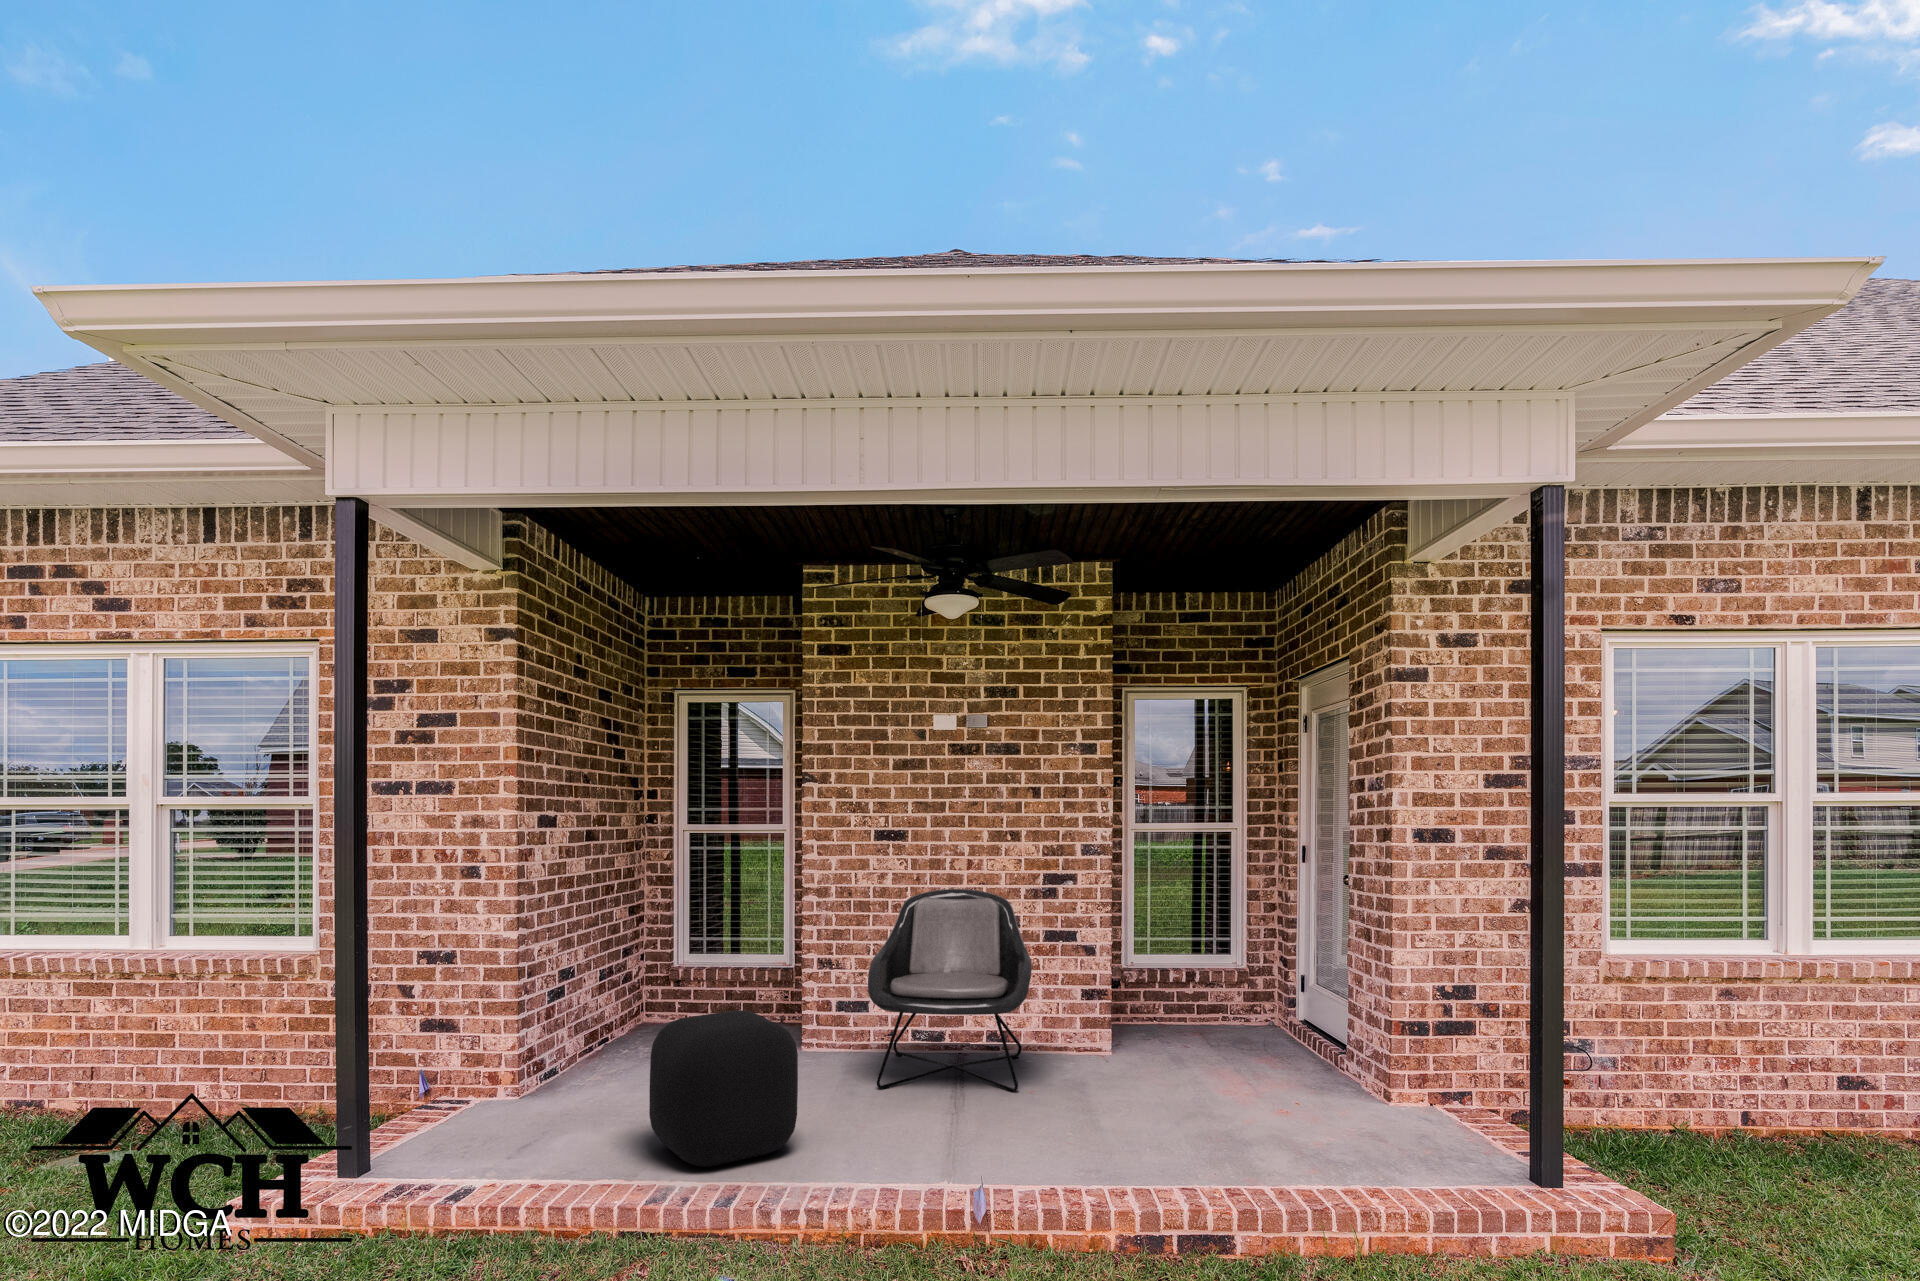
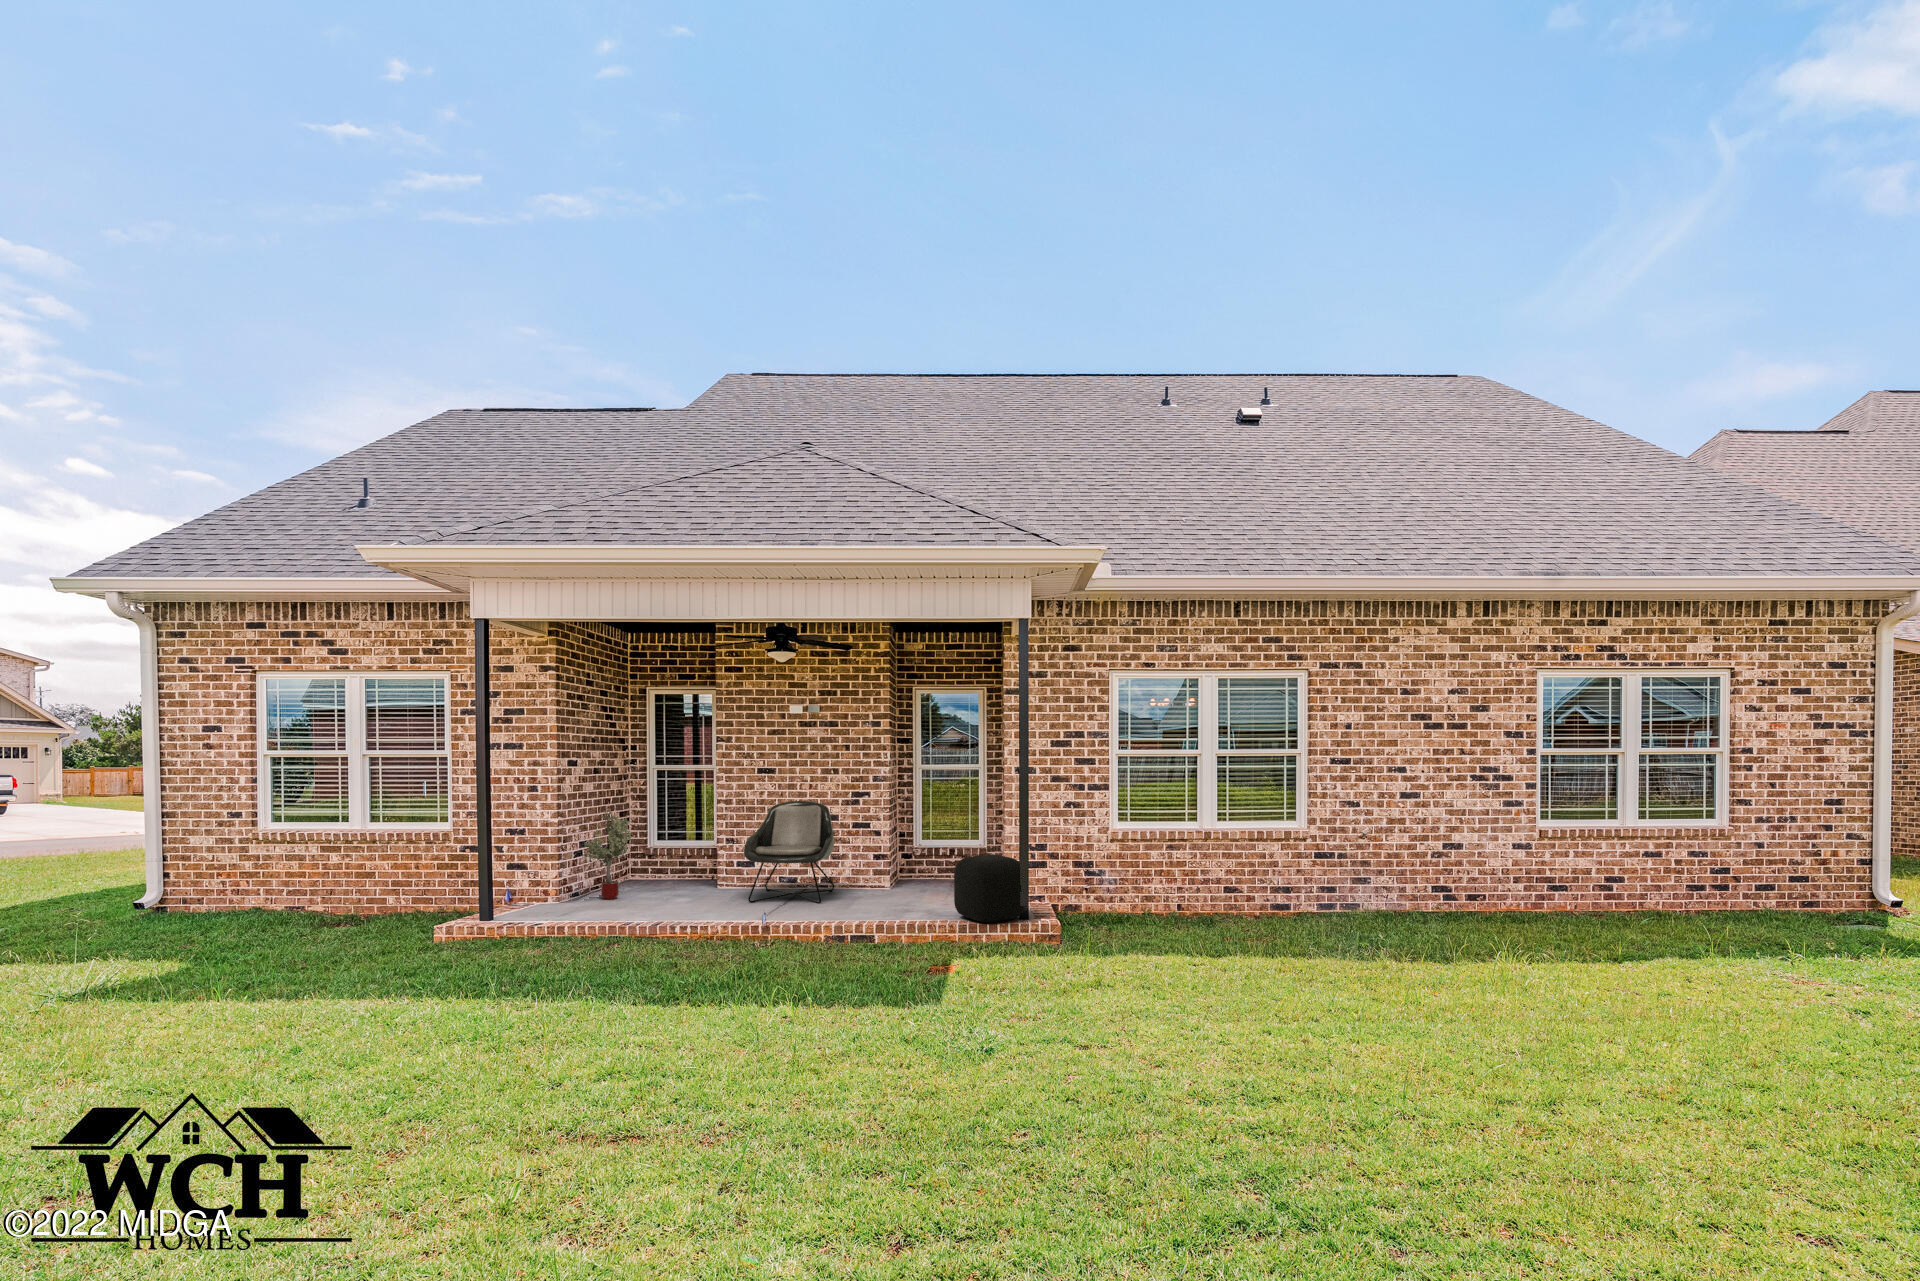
potted tree: none [558,908,653,1078] -> present [583,811,632,900]
ottoman: present [649,1010,798,1167] -> present [954,854,1025,923]

